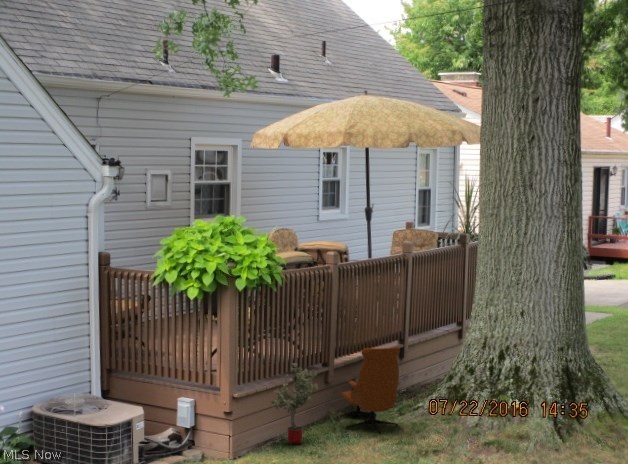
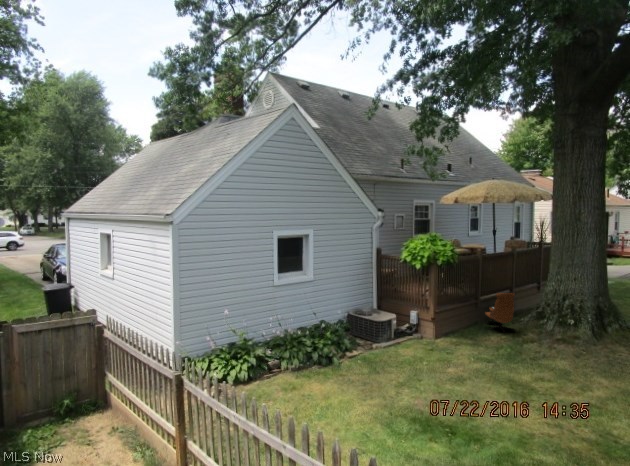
potted tree: present [270,363,318,445] -> none [452,298,475,335]

